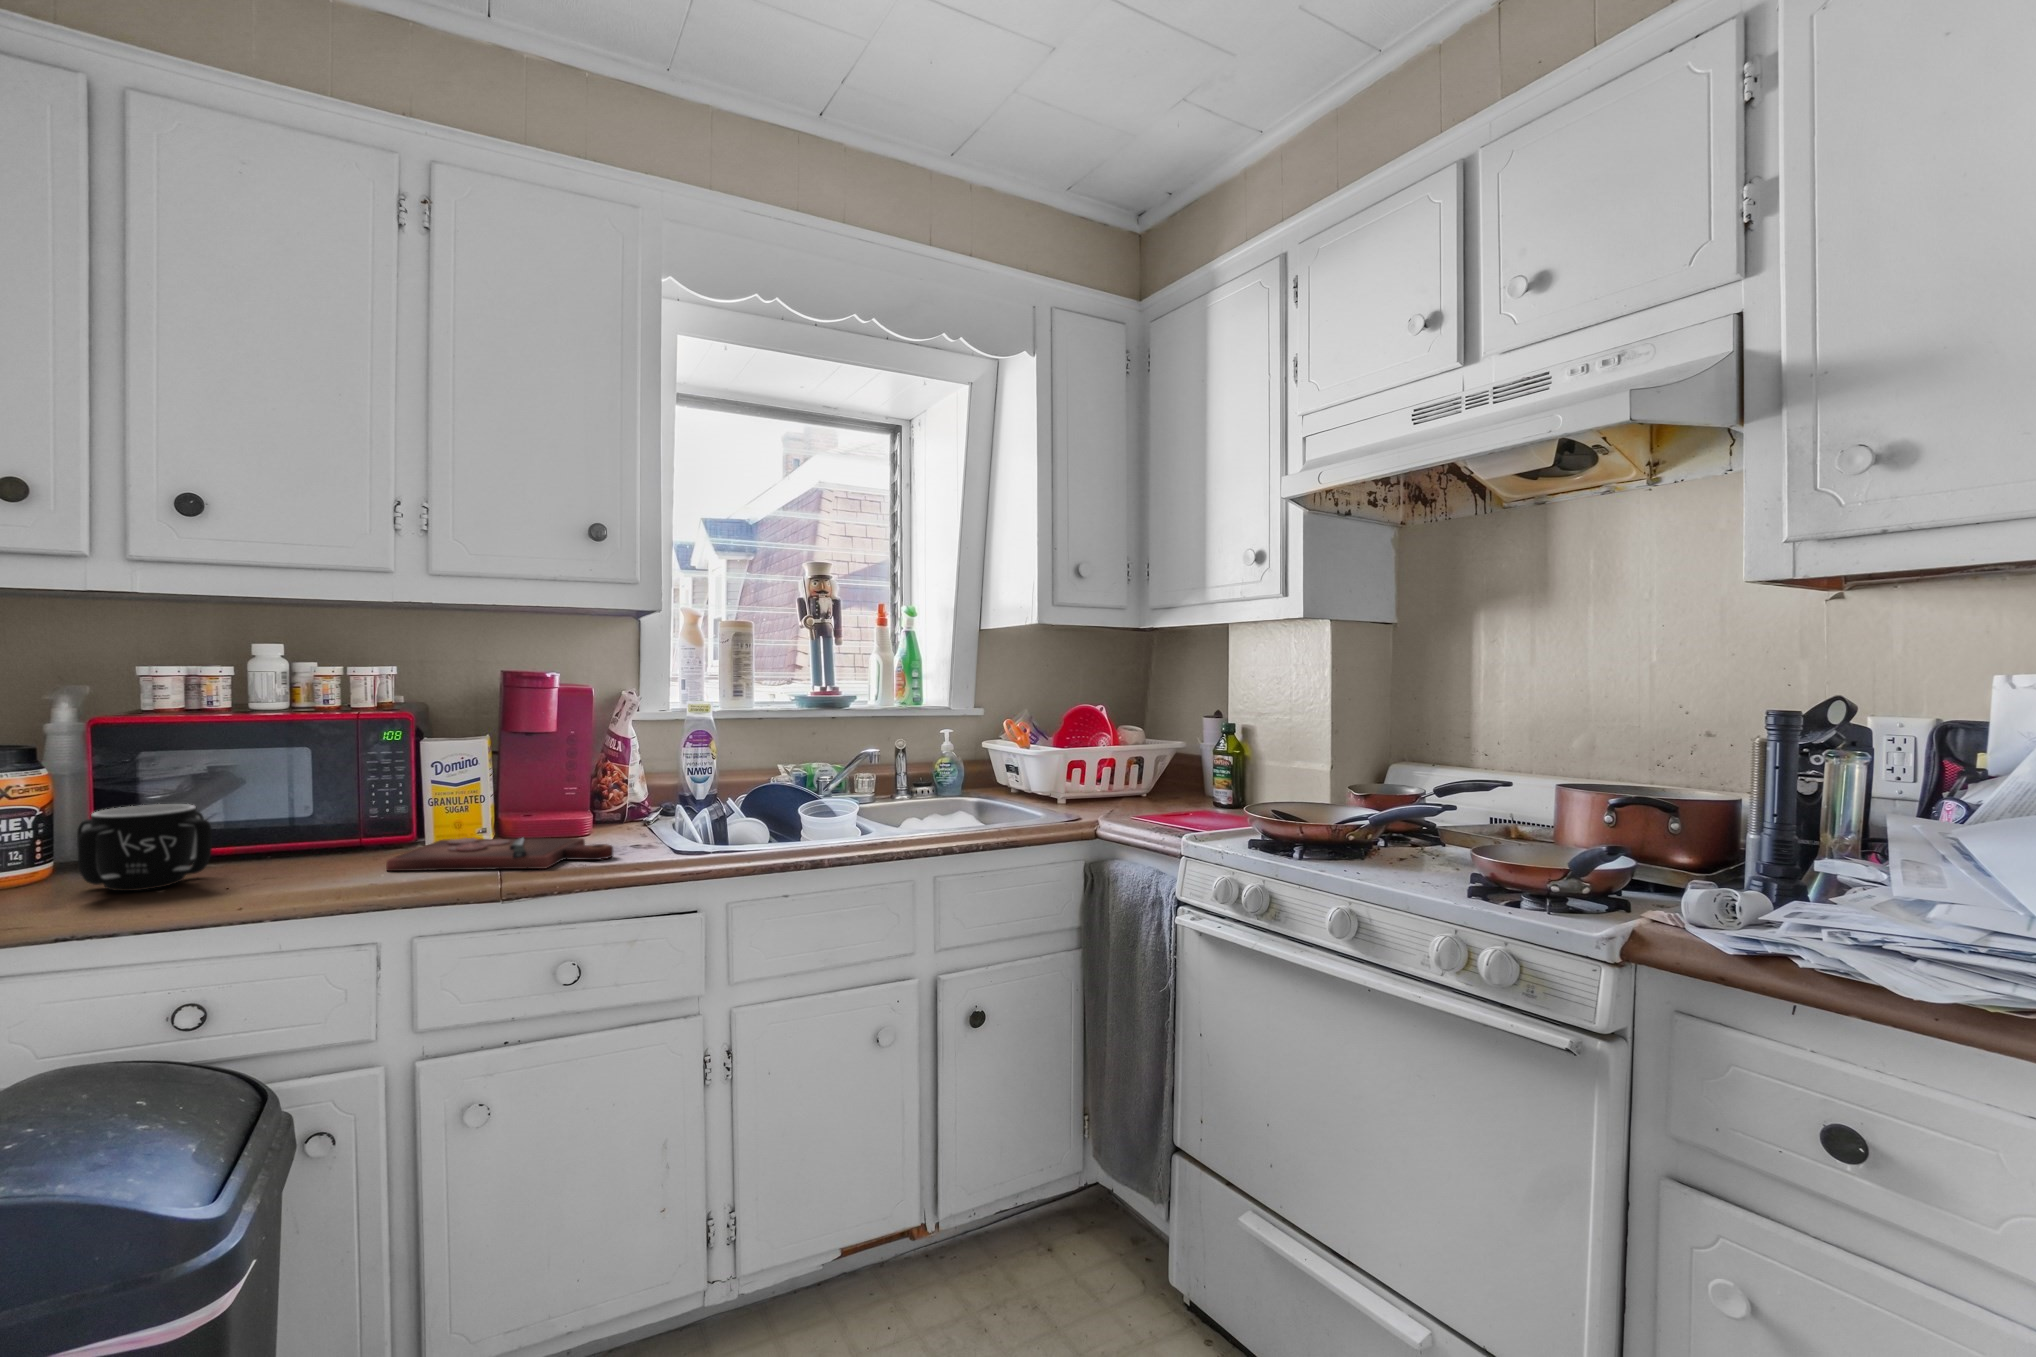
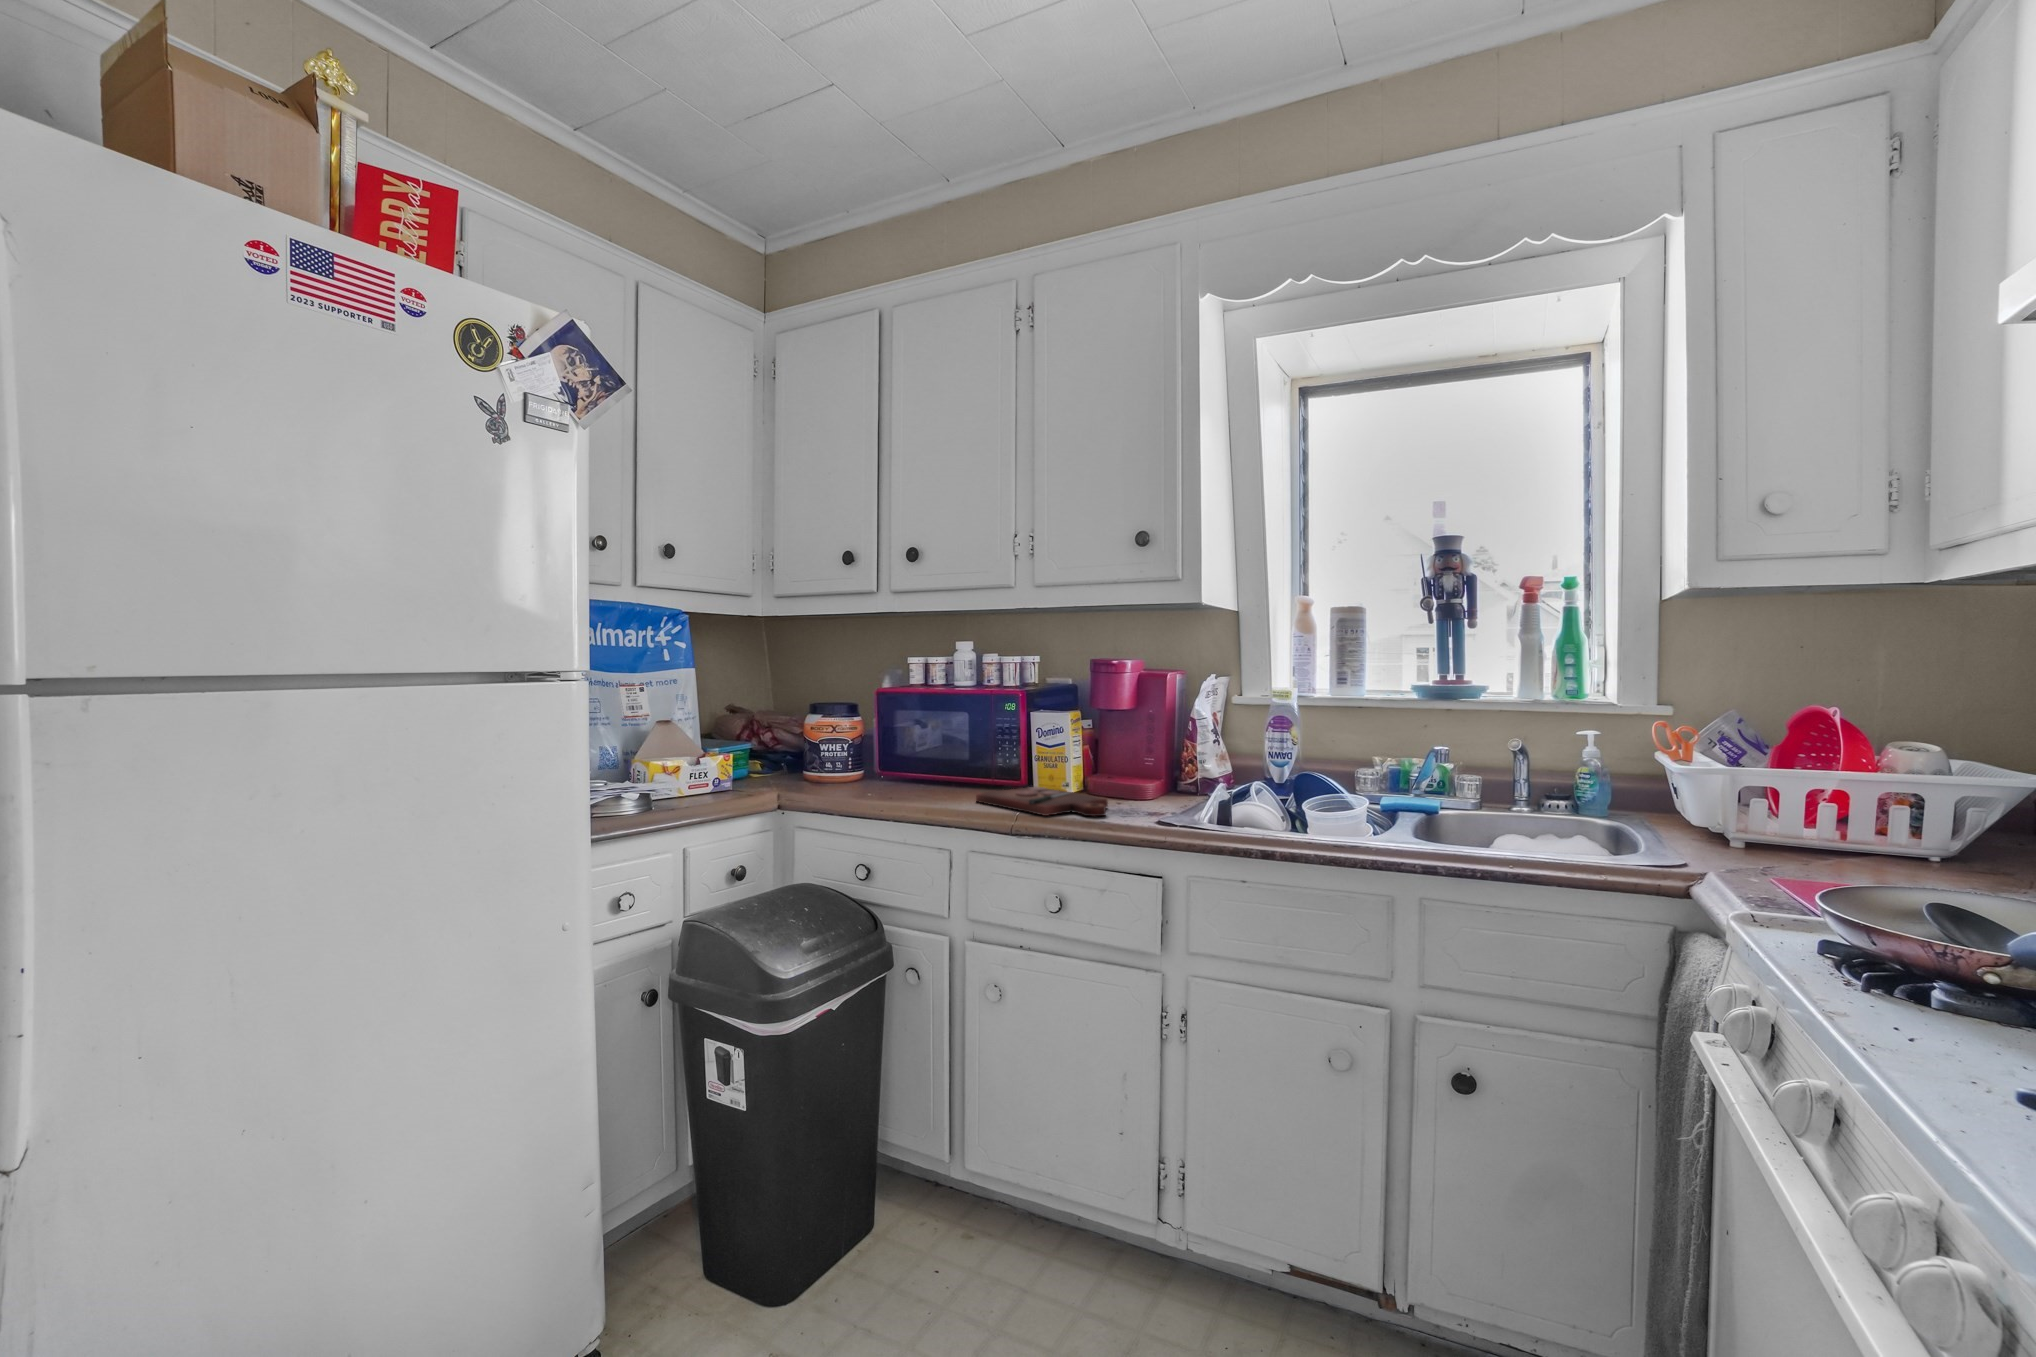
mug: present [77,804,212,891] -> none [840,742,912,792]

